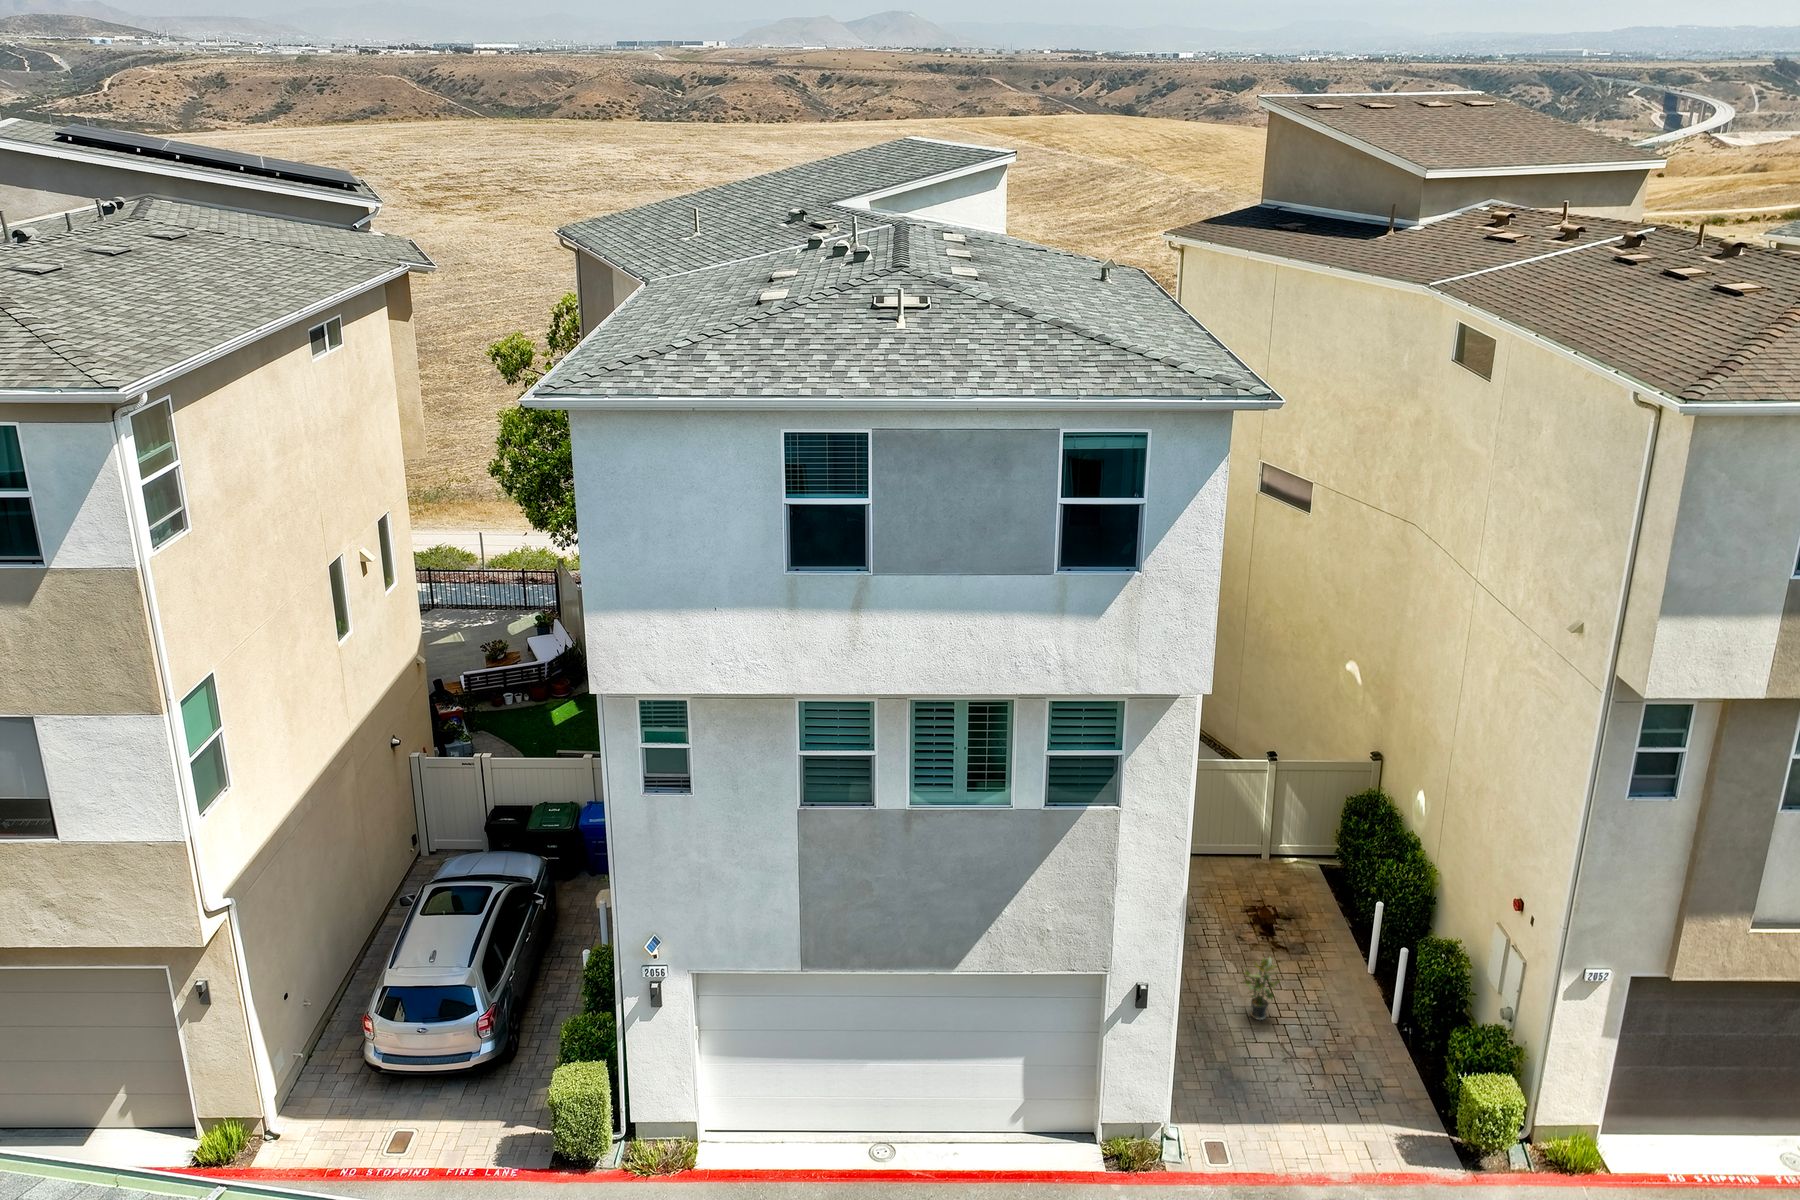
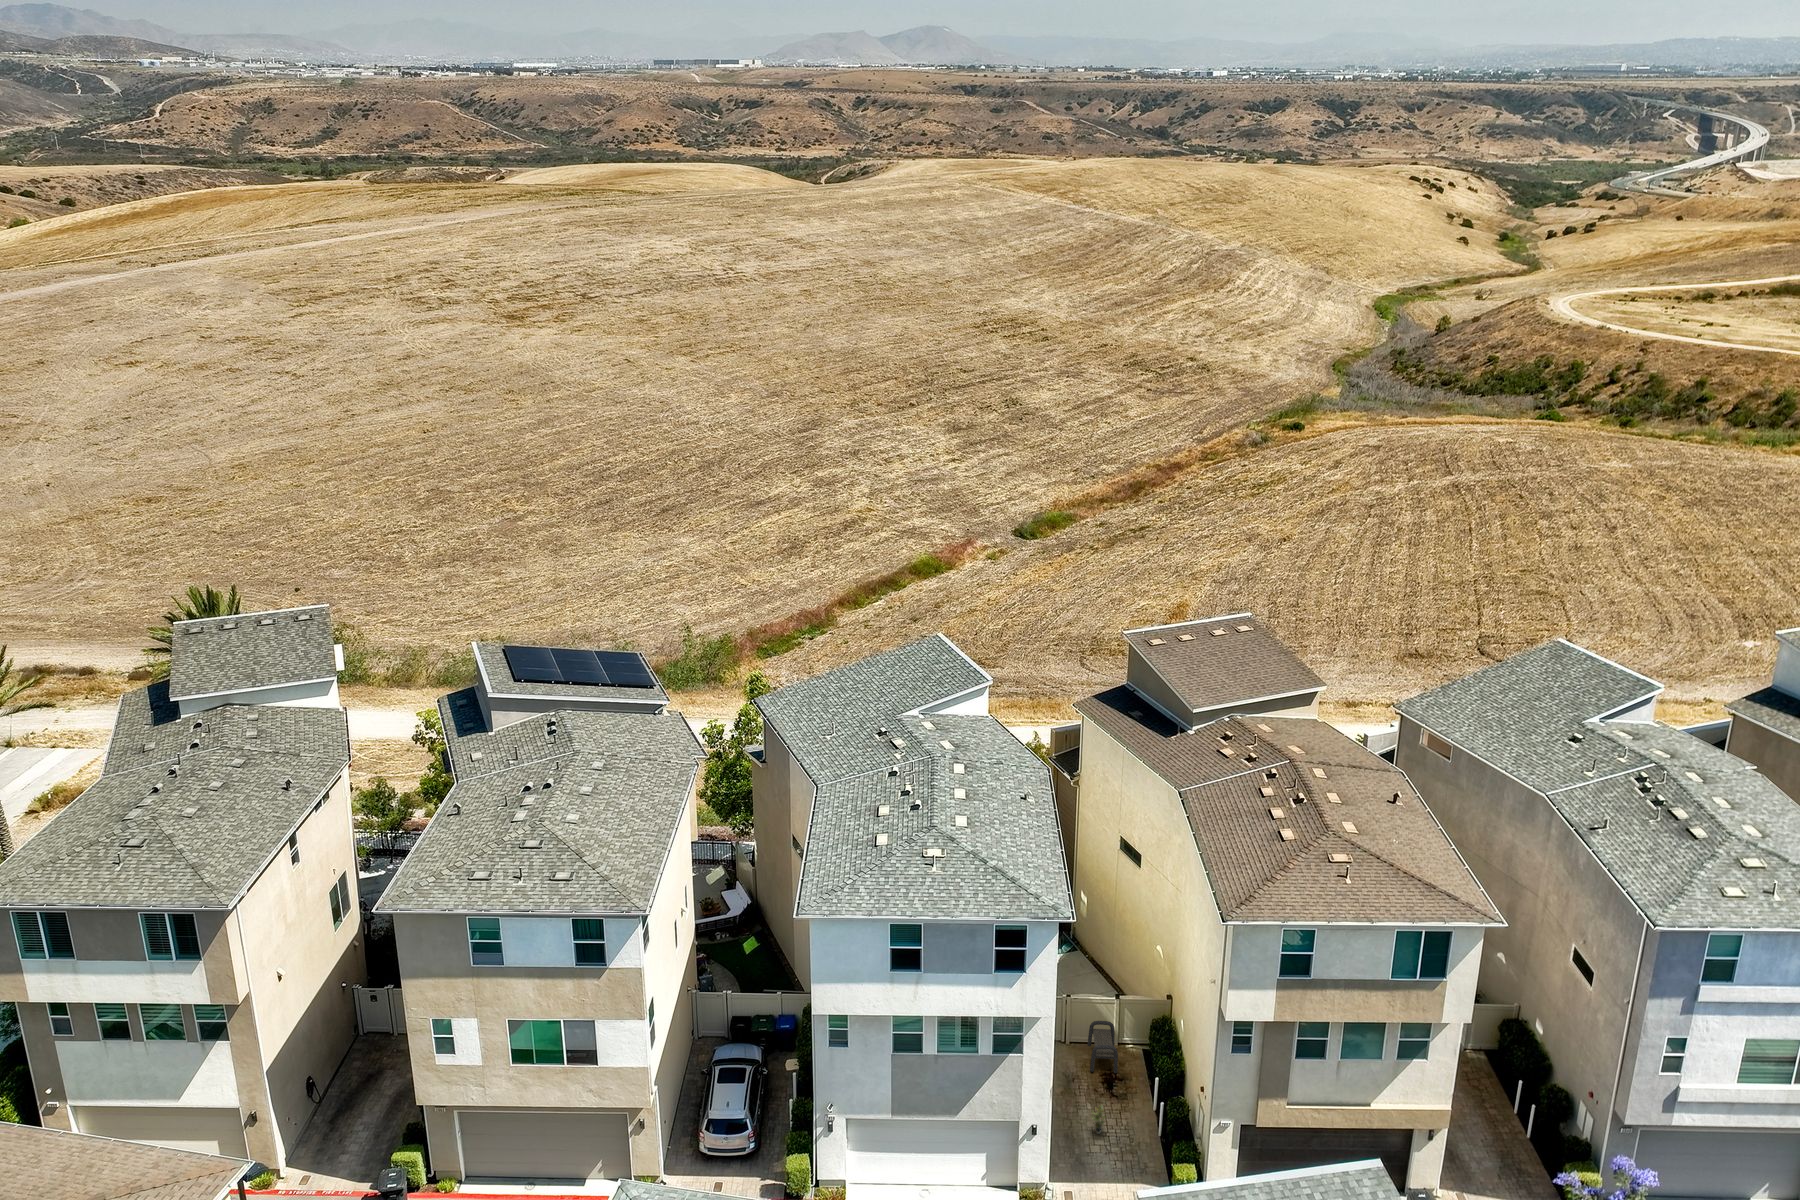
bench: none [1209,809,1281,907] -> present [1088,1021,1118,1073]

